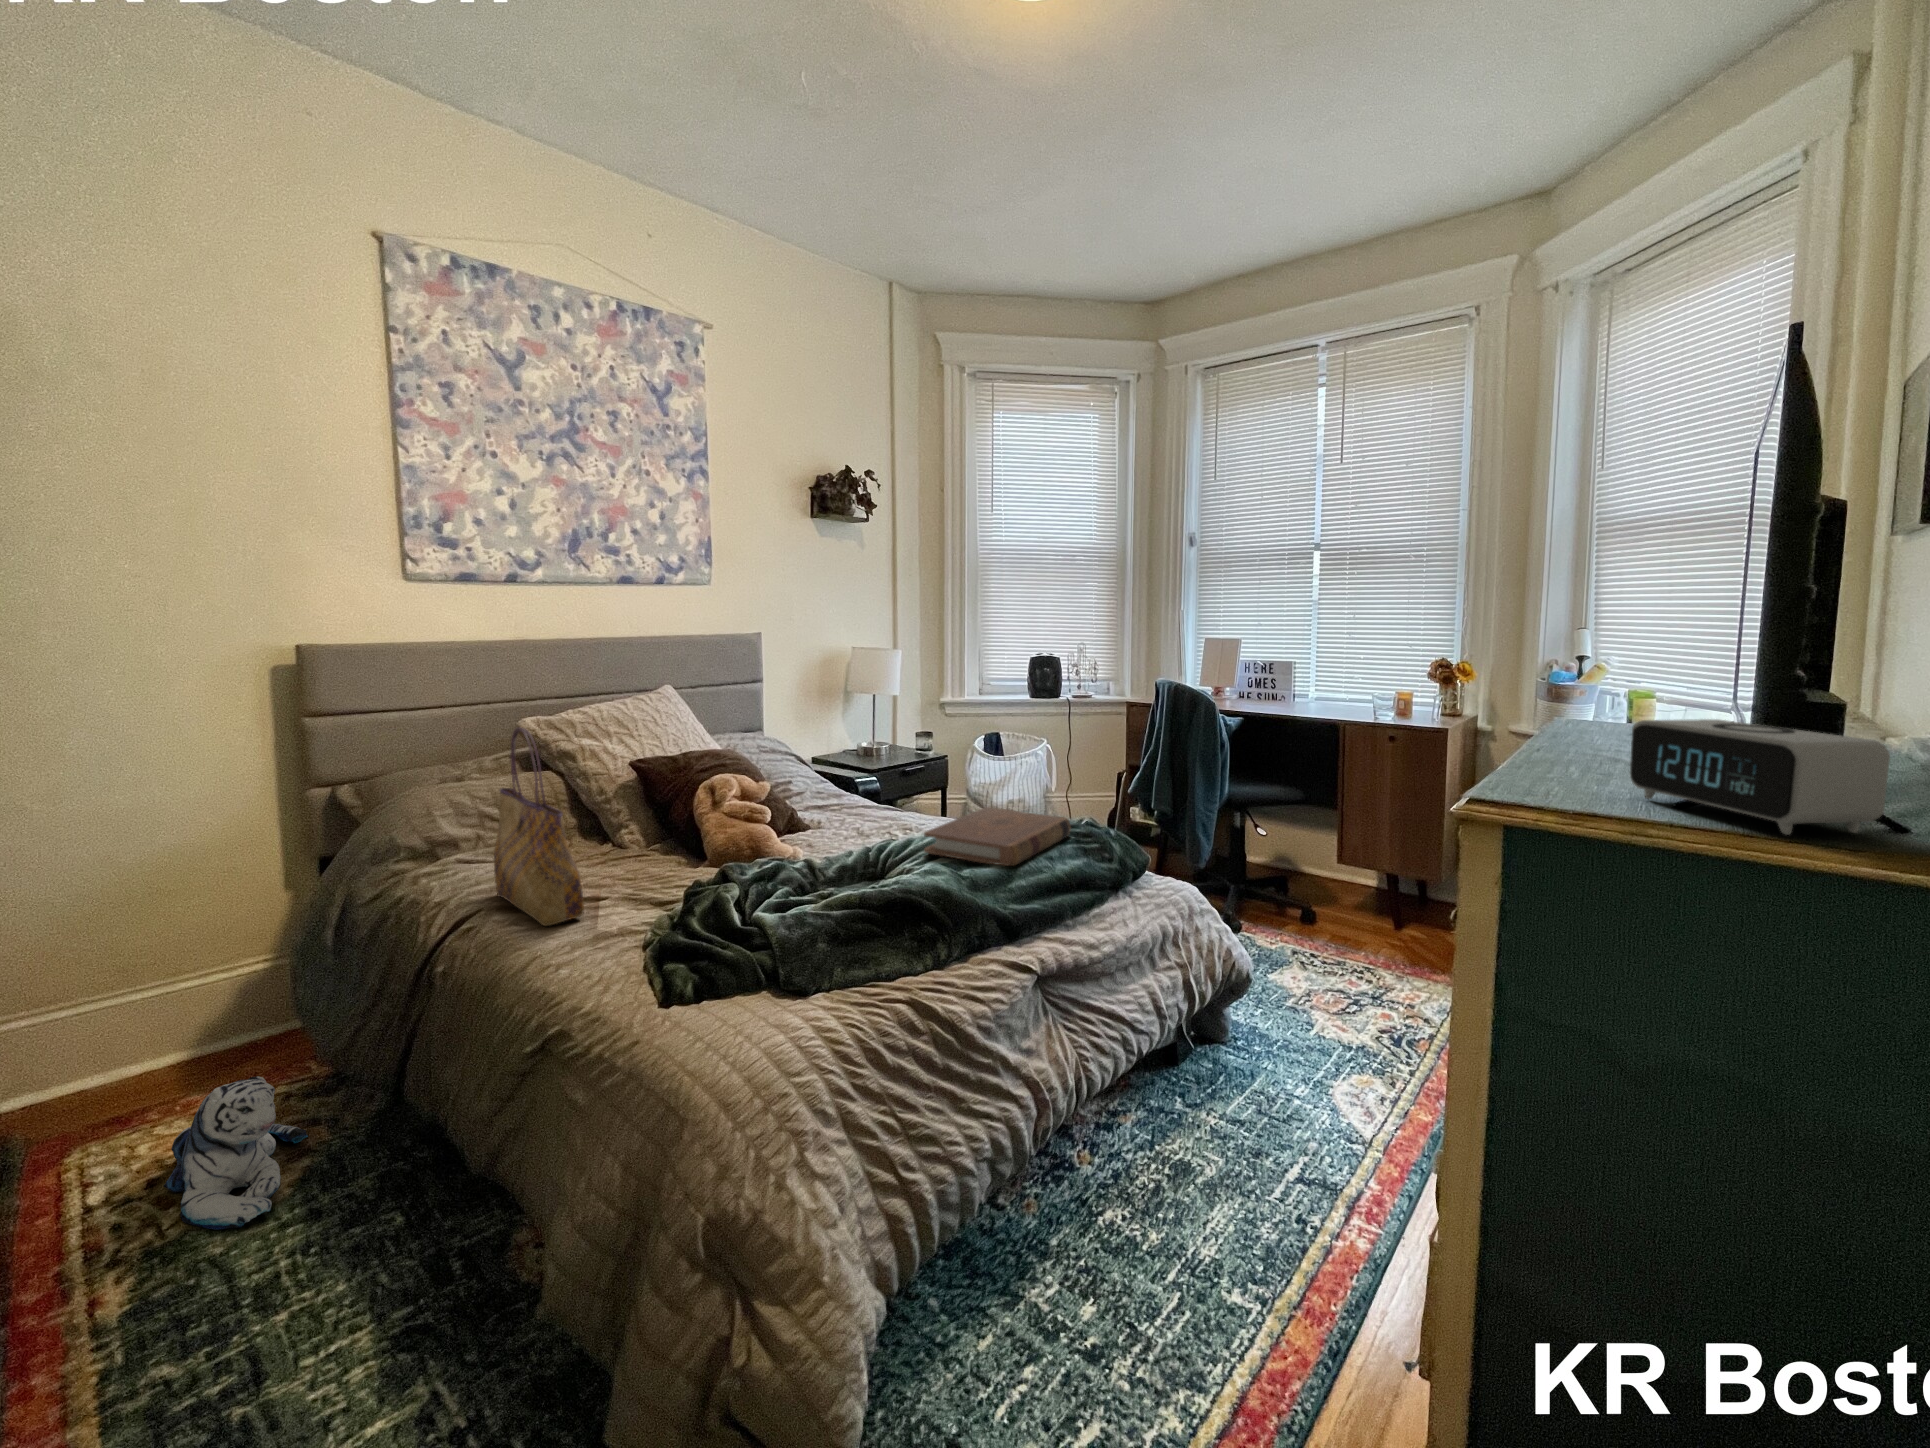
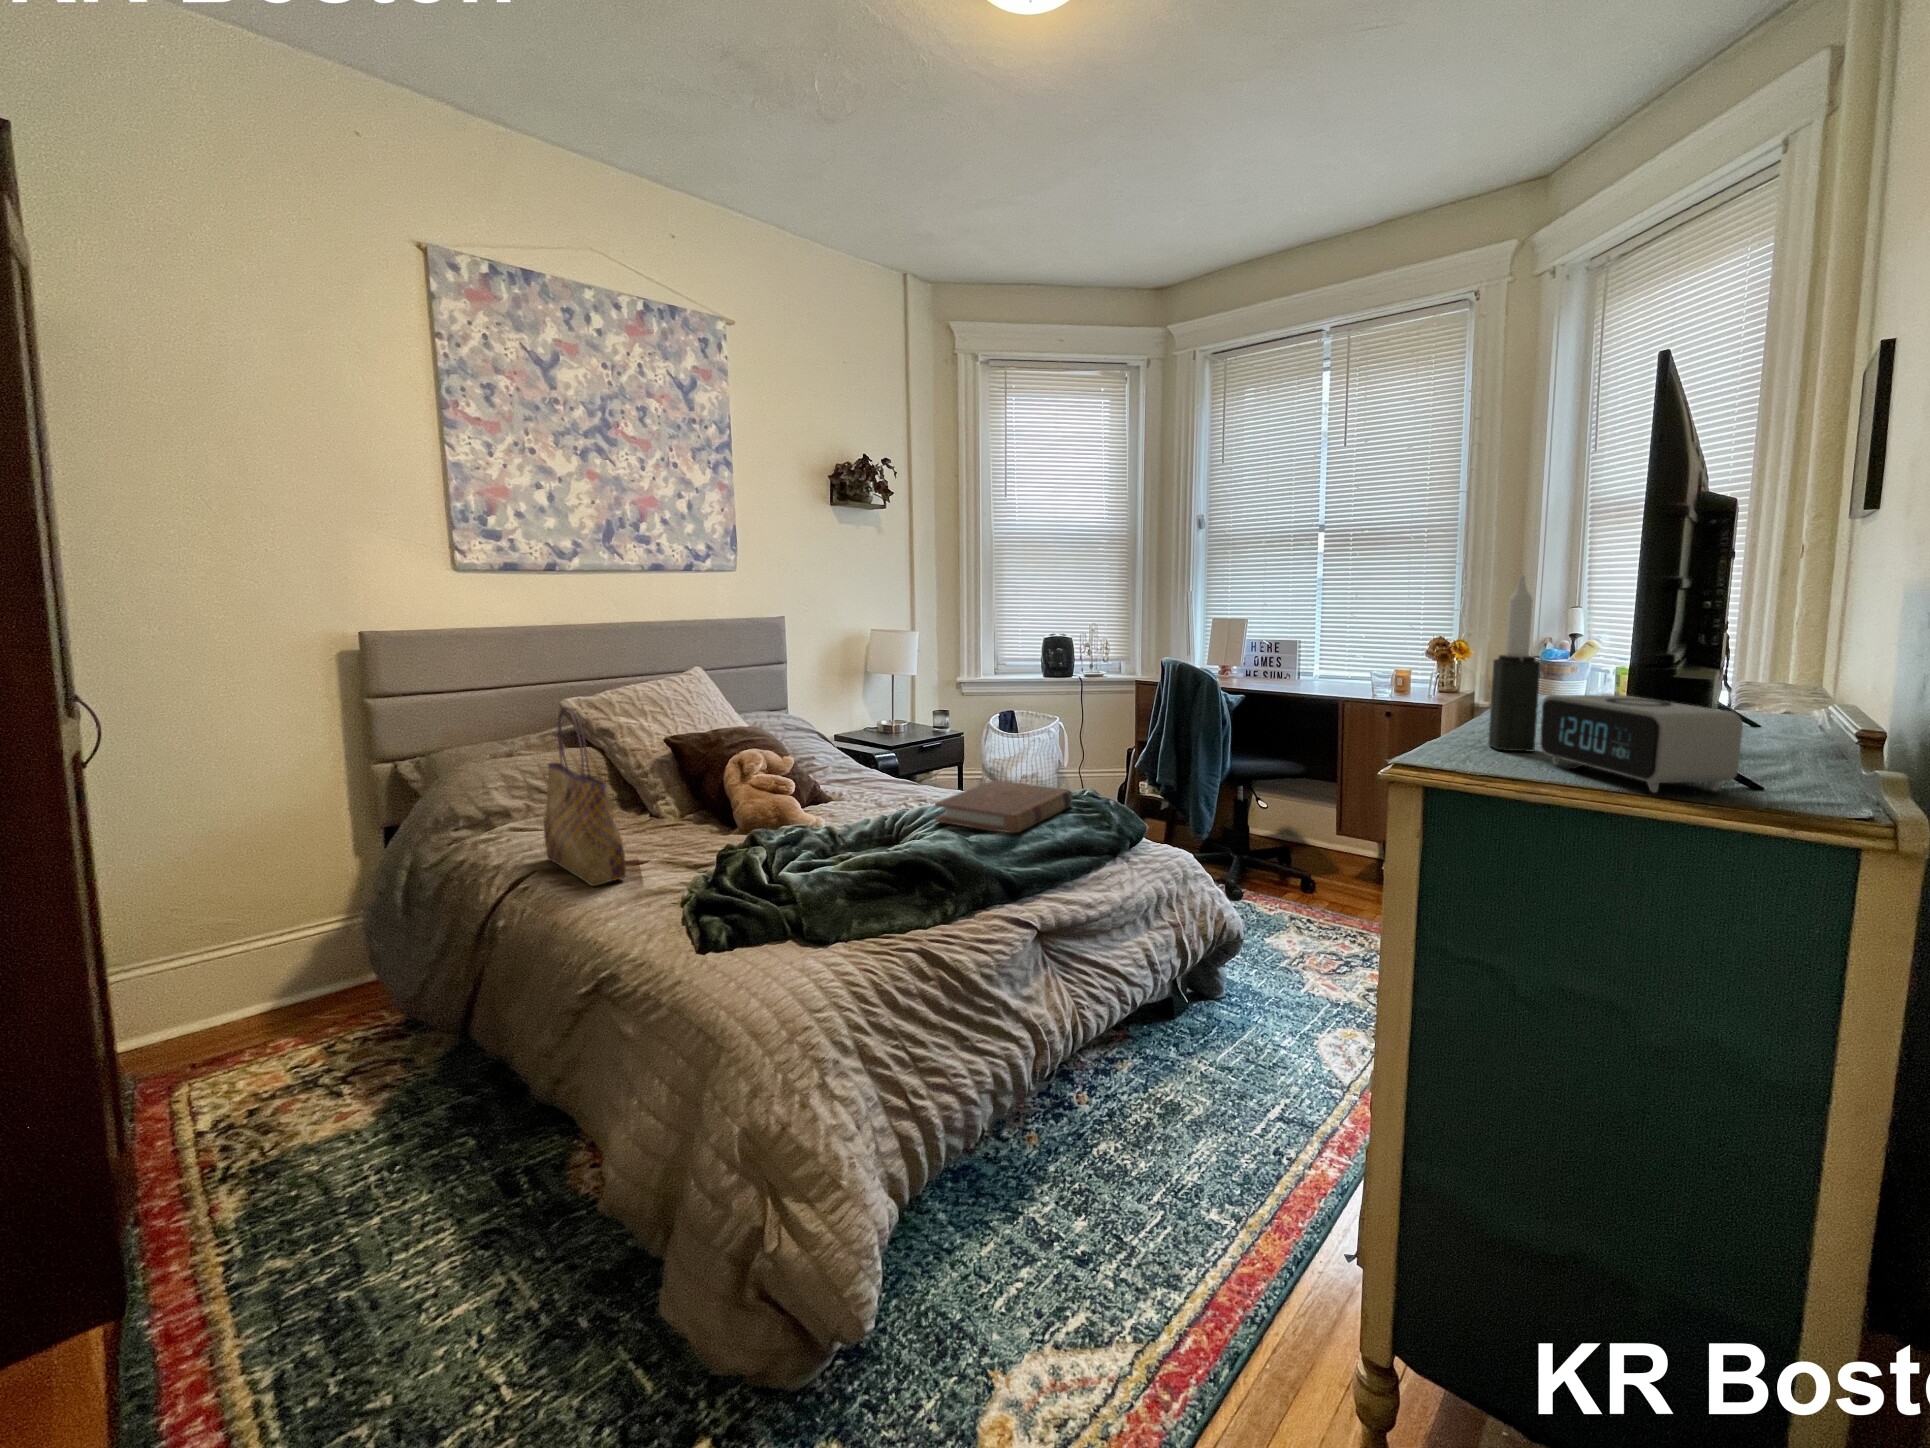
candle: none [1559,584,1621,783] -> present [1488,575,1540,751]
plush toy: present [164,1076,308,1230] -> none [262,1020,385,1151]

